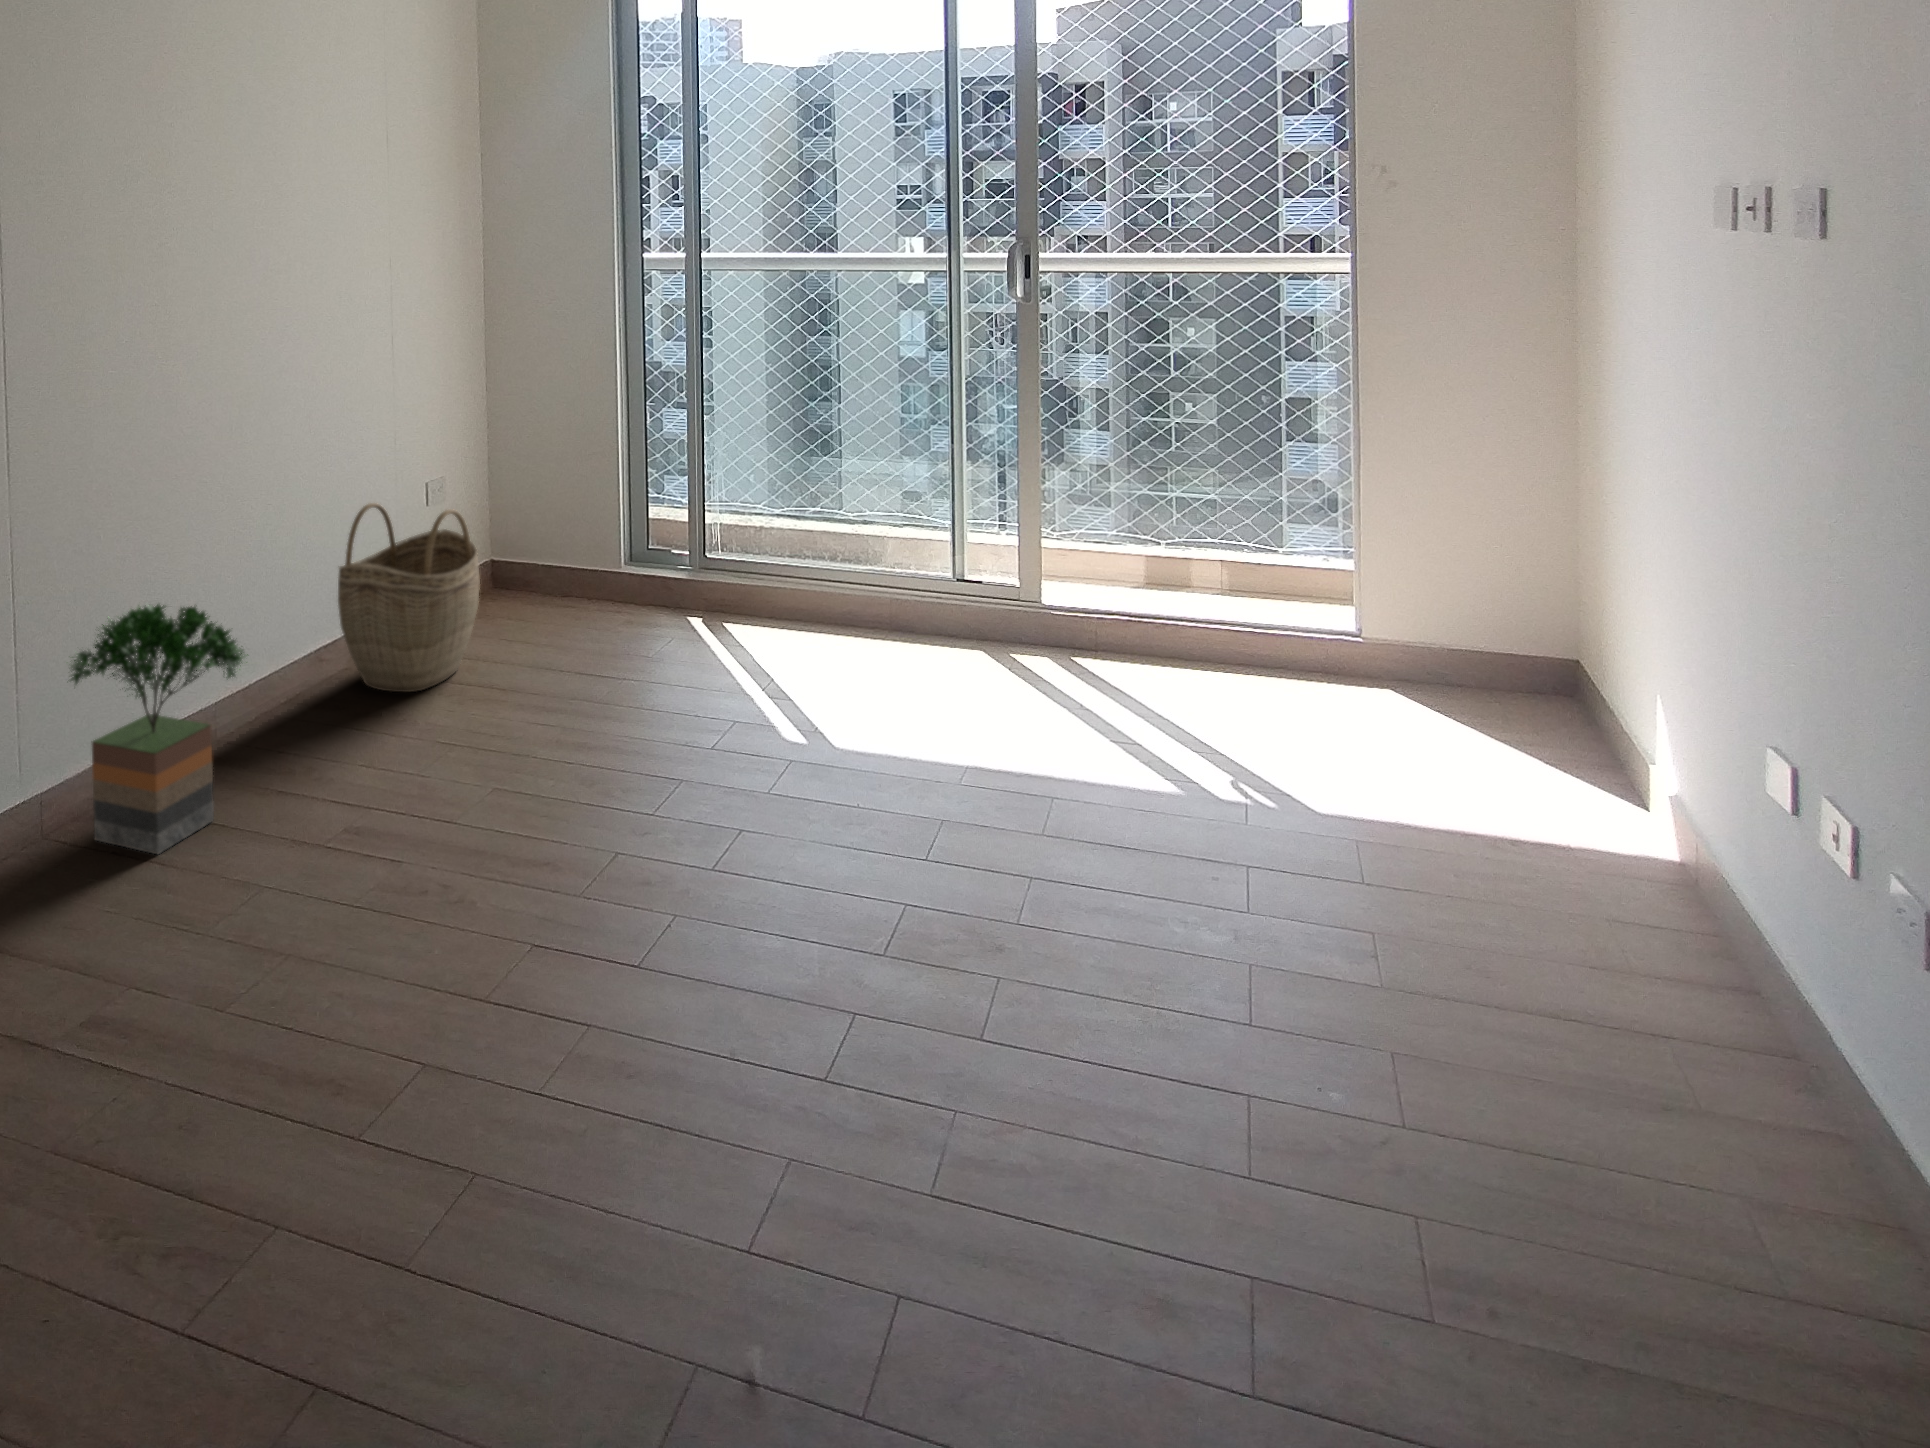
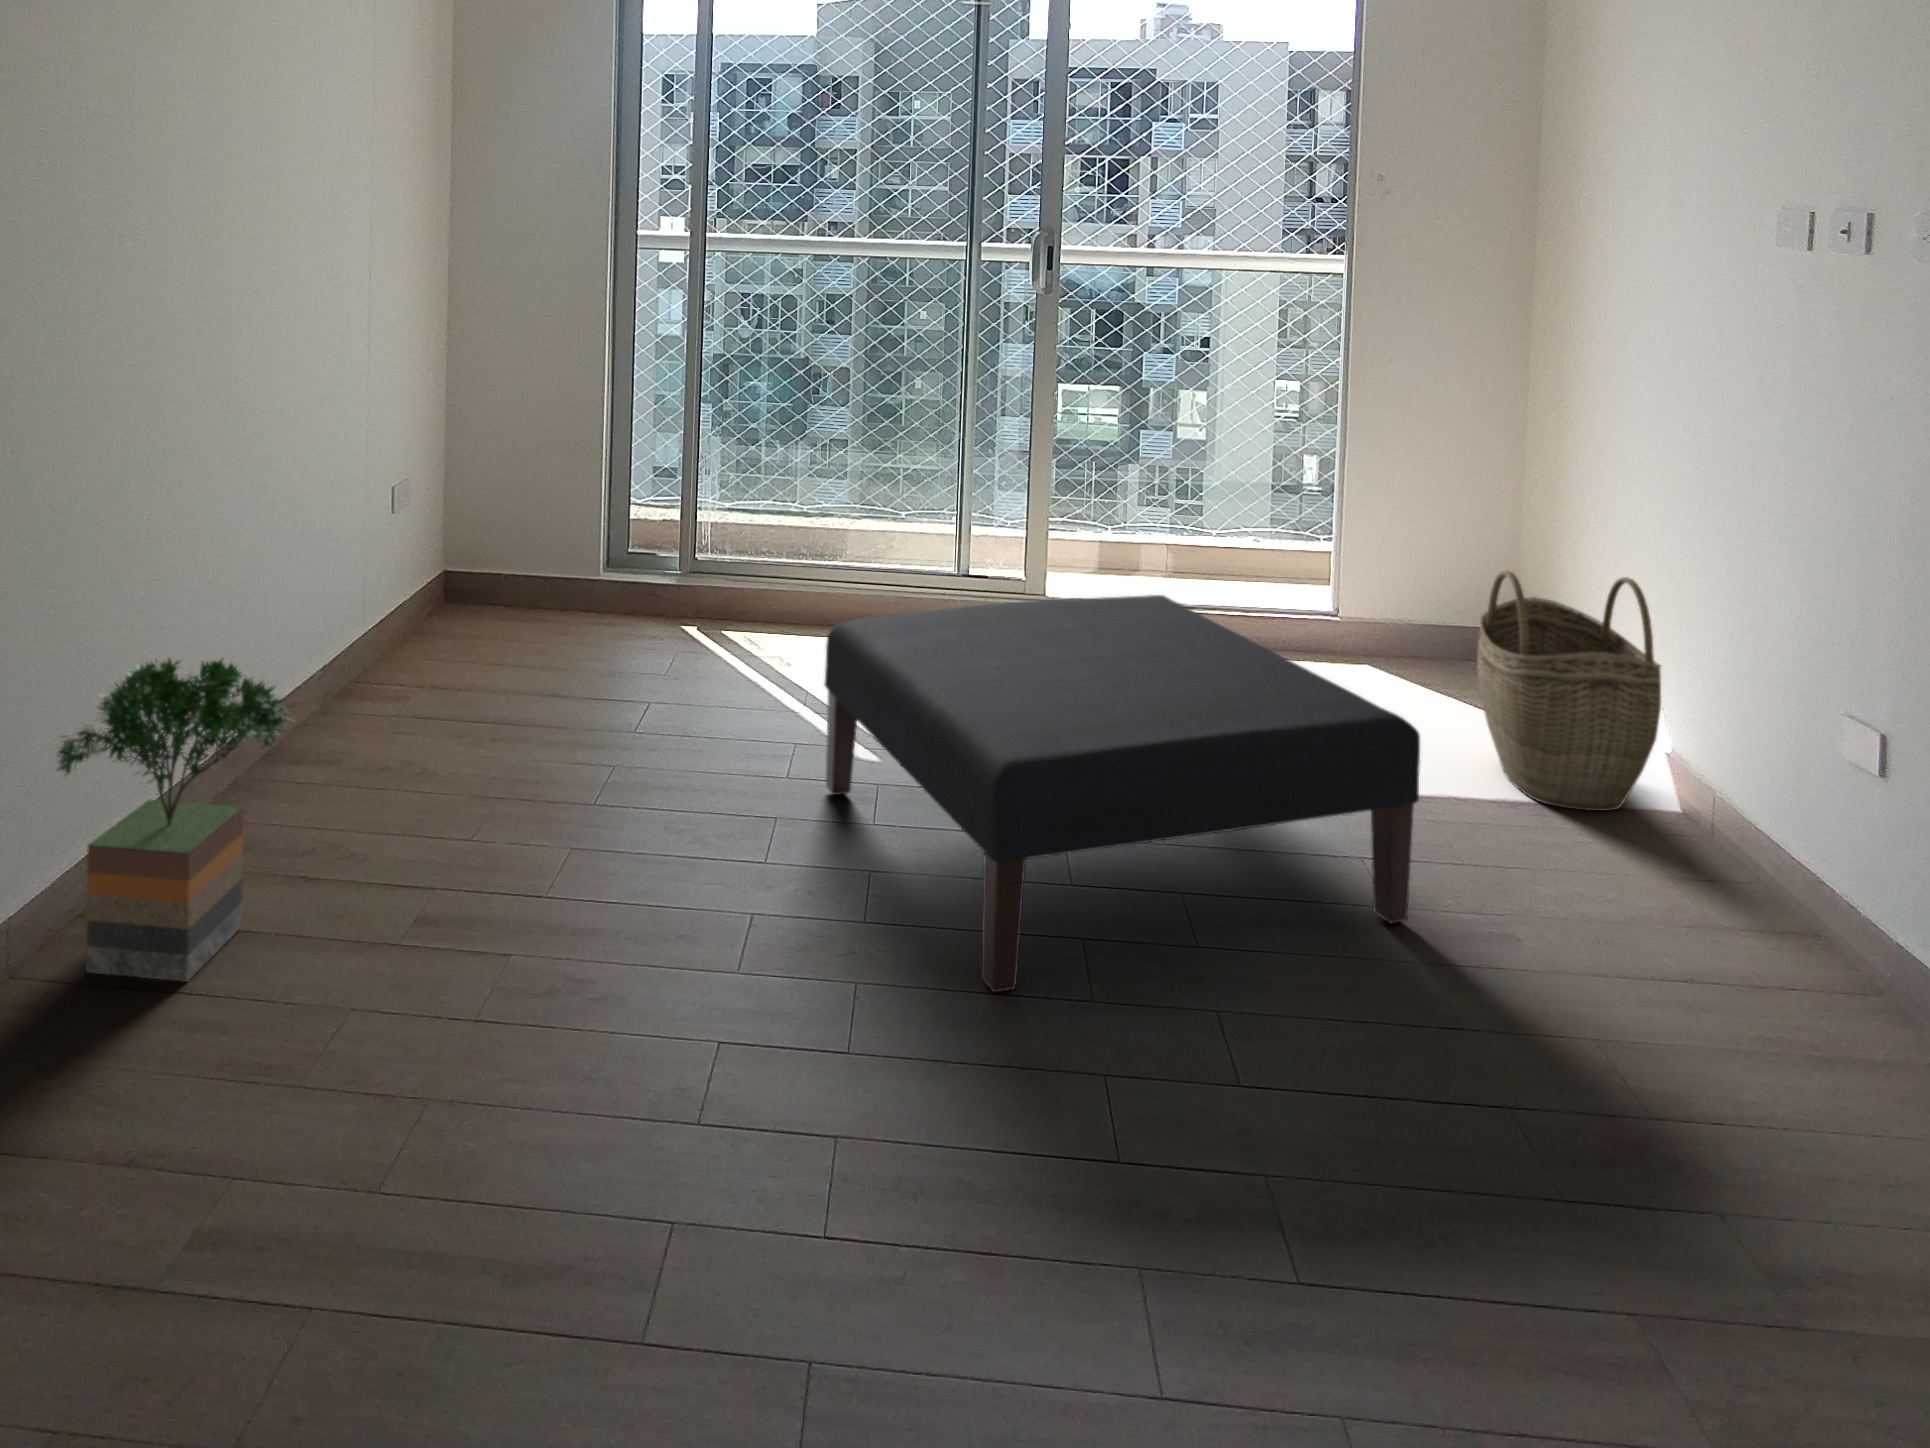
woven basket: present [338,503,480,692] -> present [1477,570,1661,811]
ottoman: none [731,596,1259,941] -> present [825,595,1420,992]

